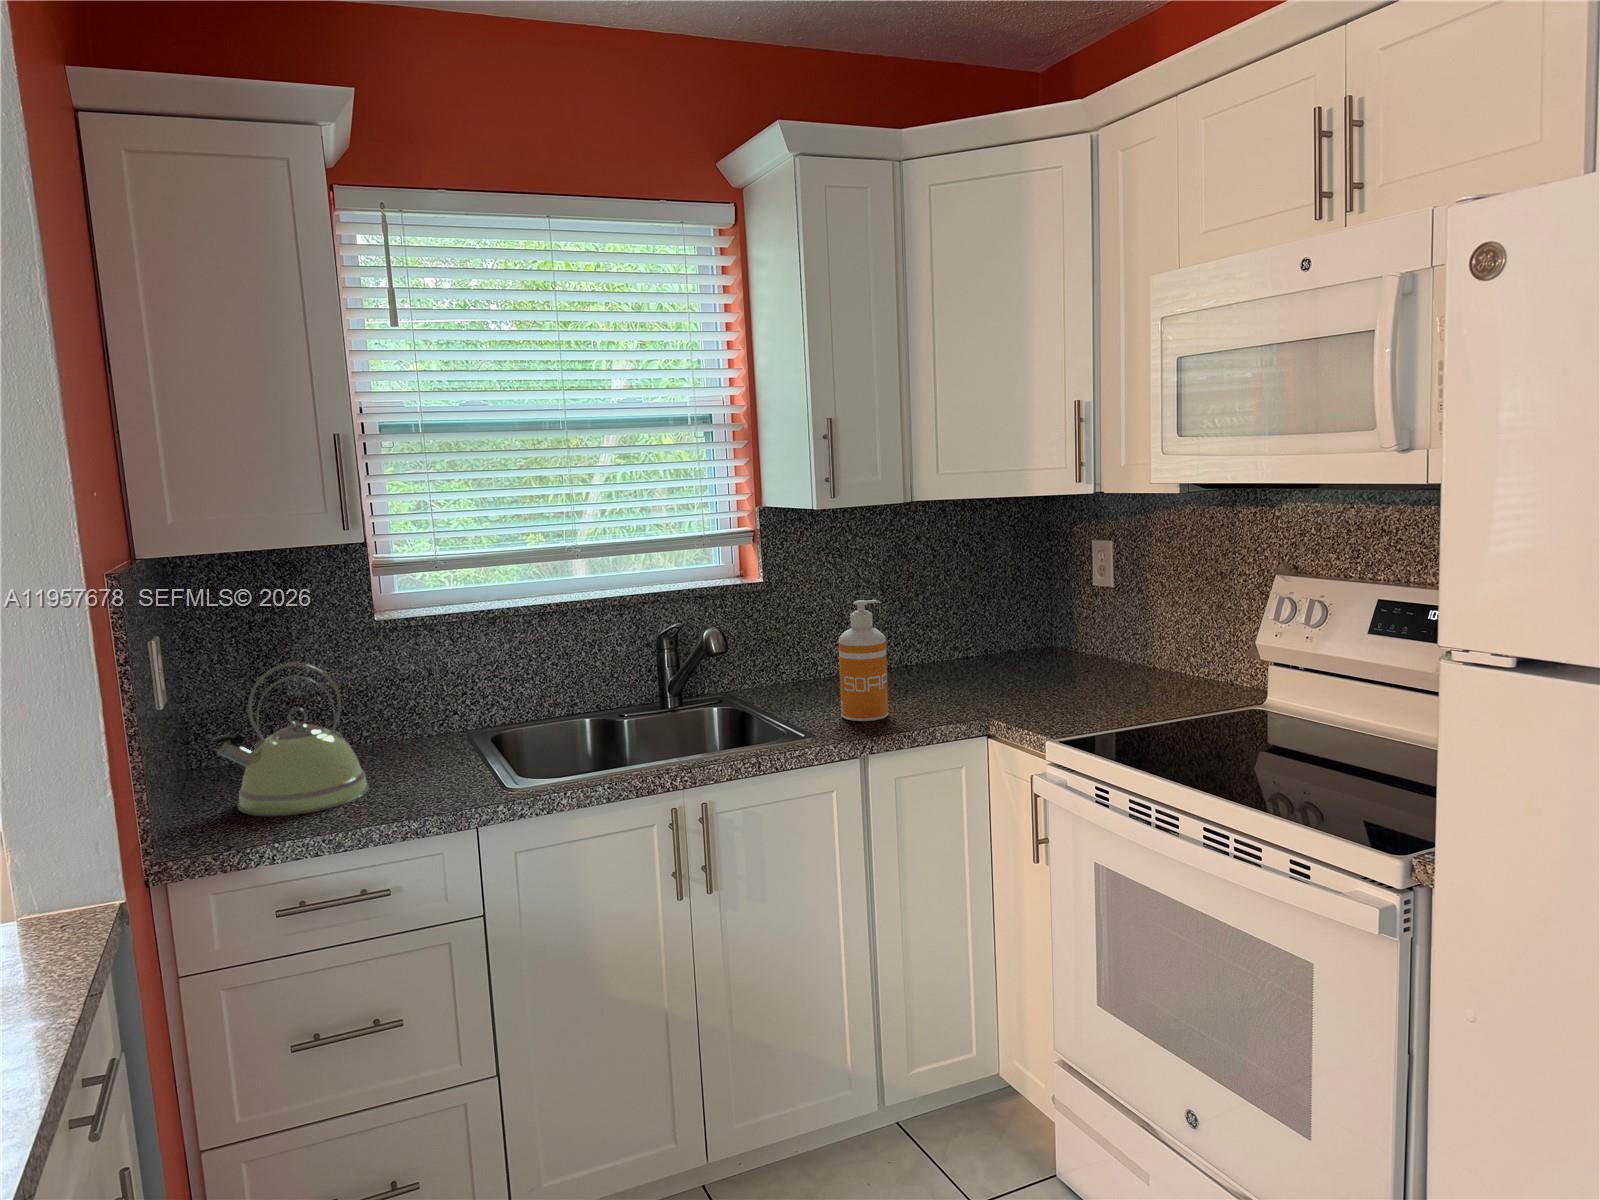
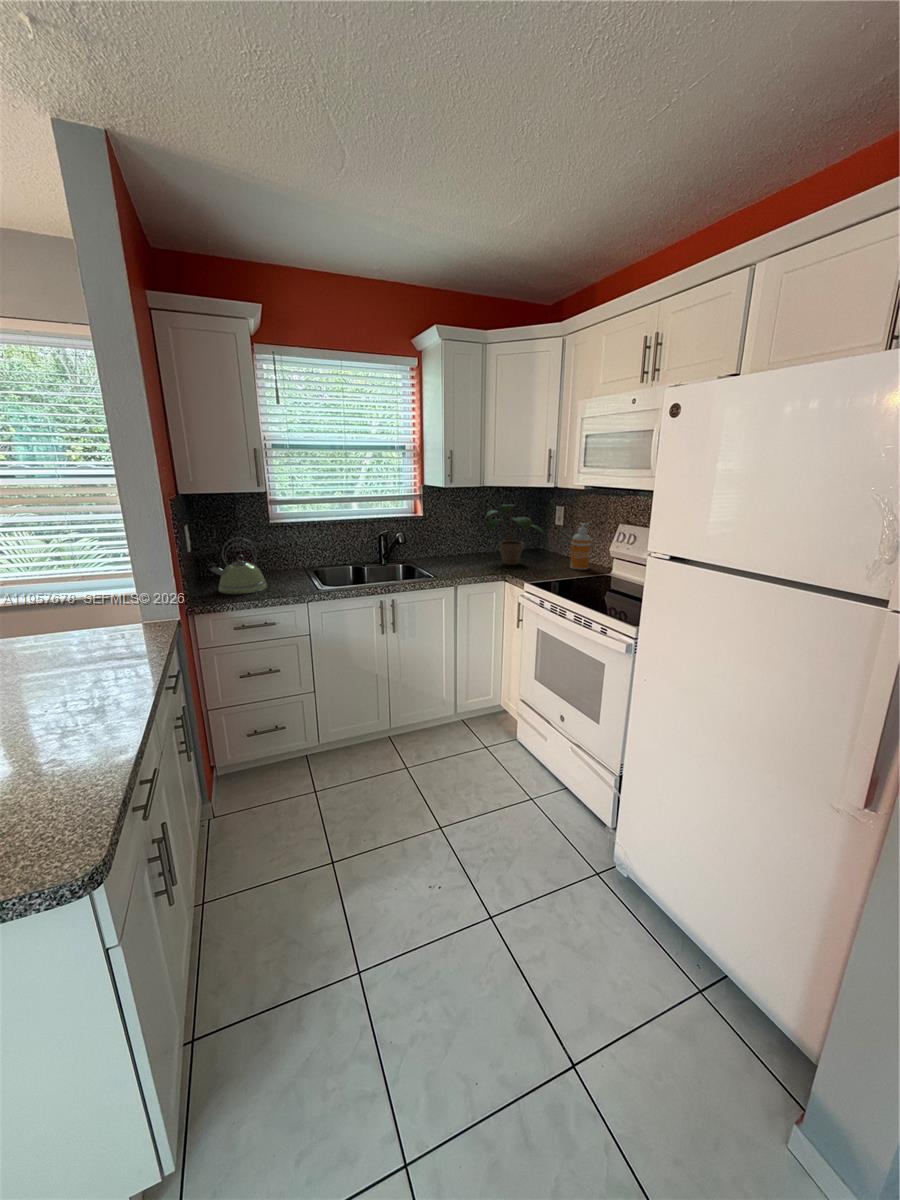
potted plant: none [922,539,1073,692] -> present [485,505,544,565]
soap dispenser: present [839,600,888,721] -> present [570,523,591,569]

